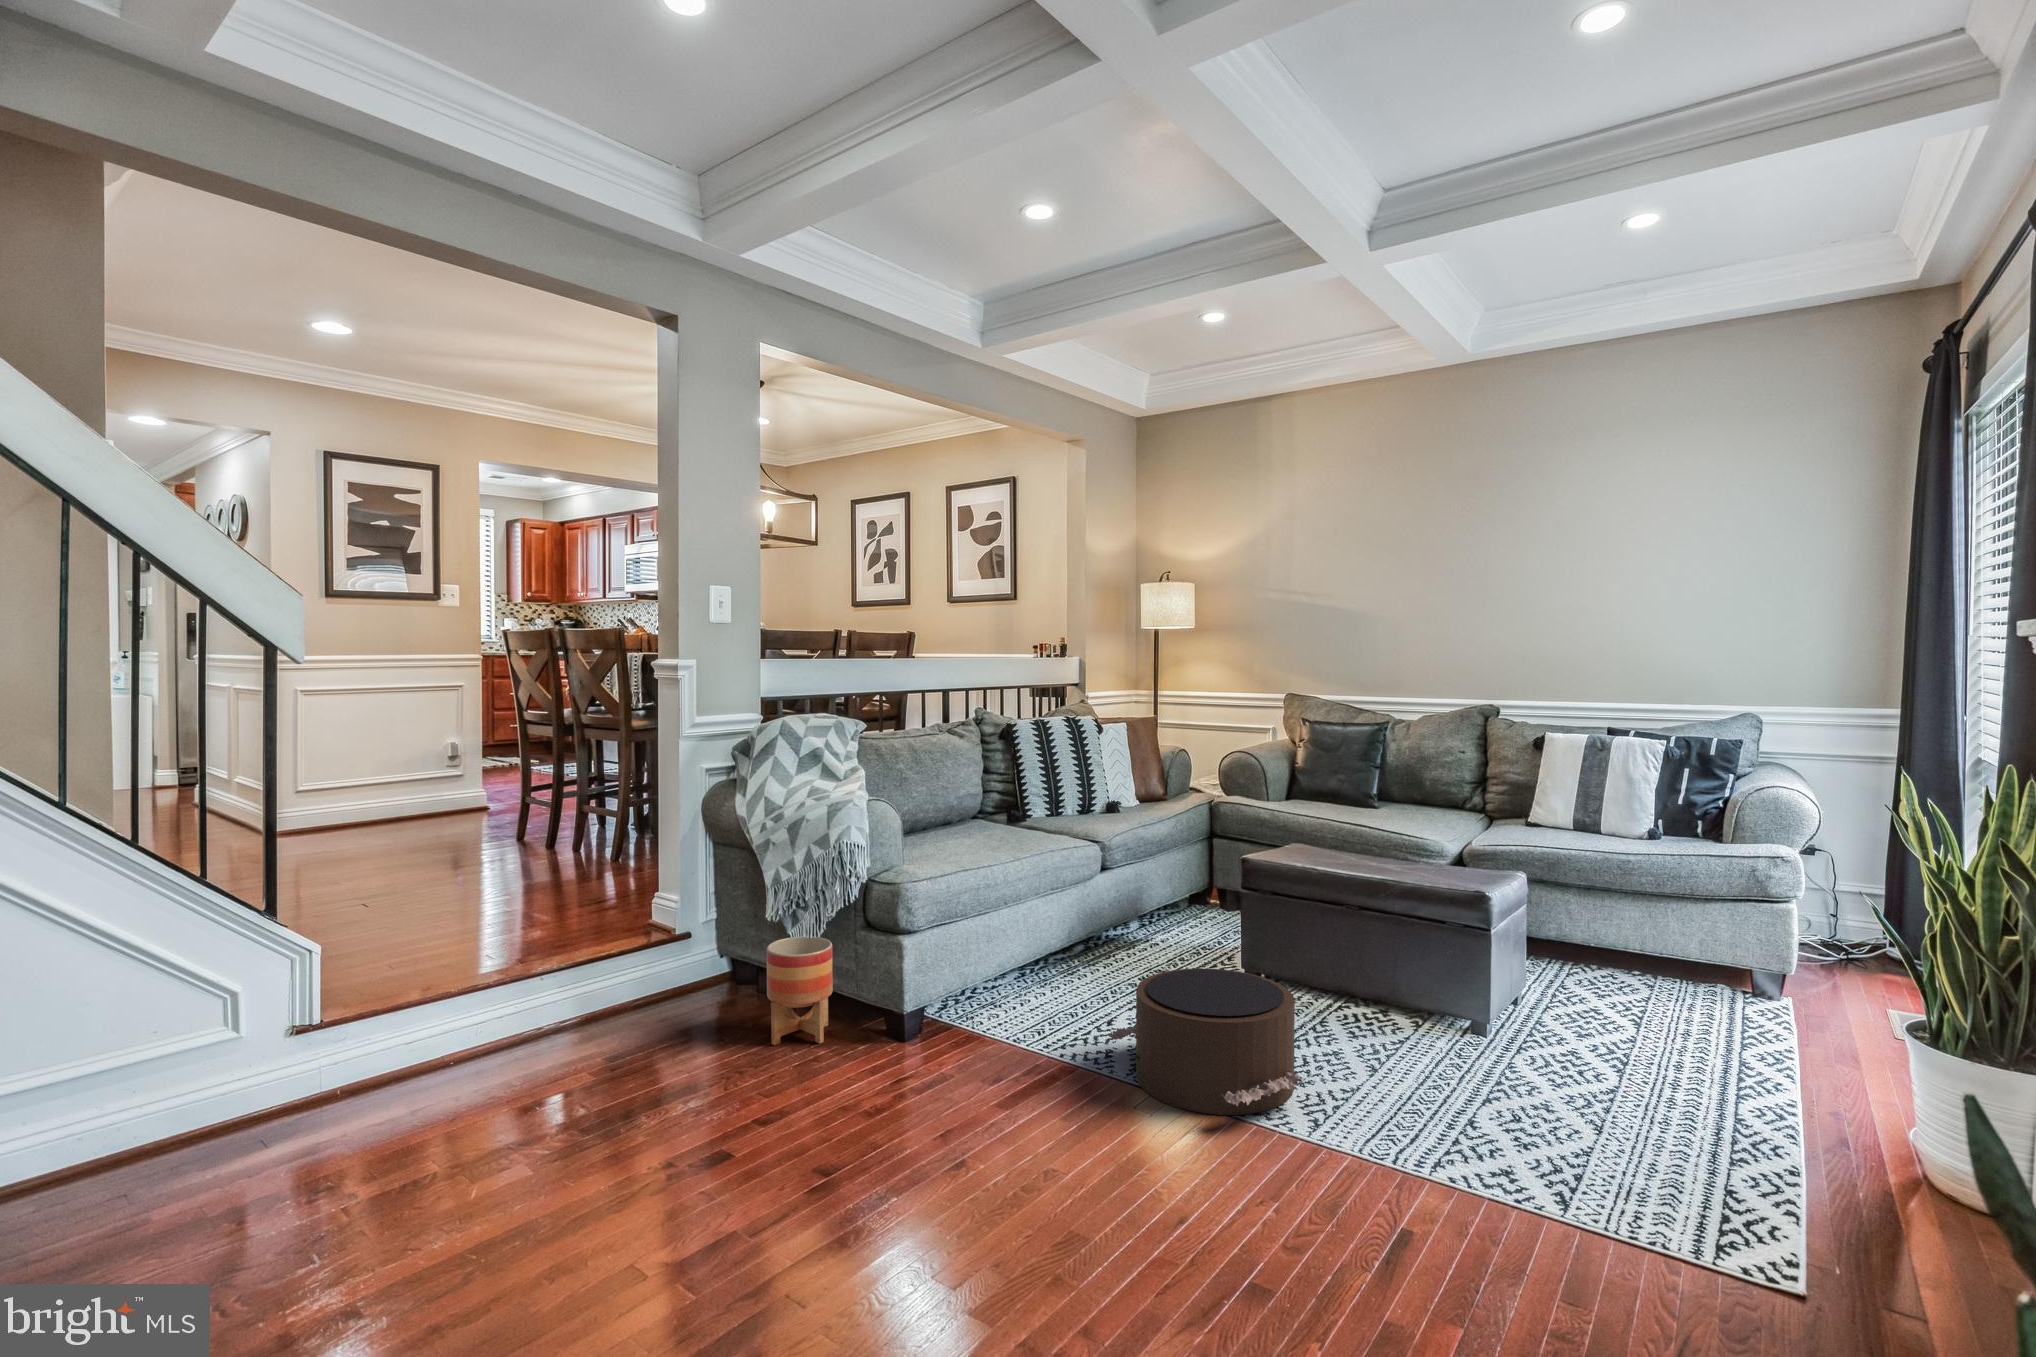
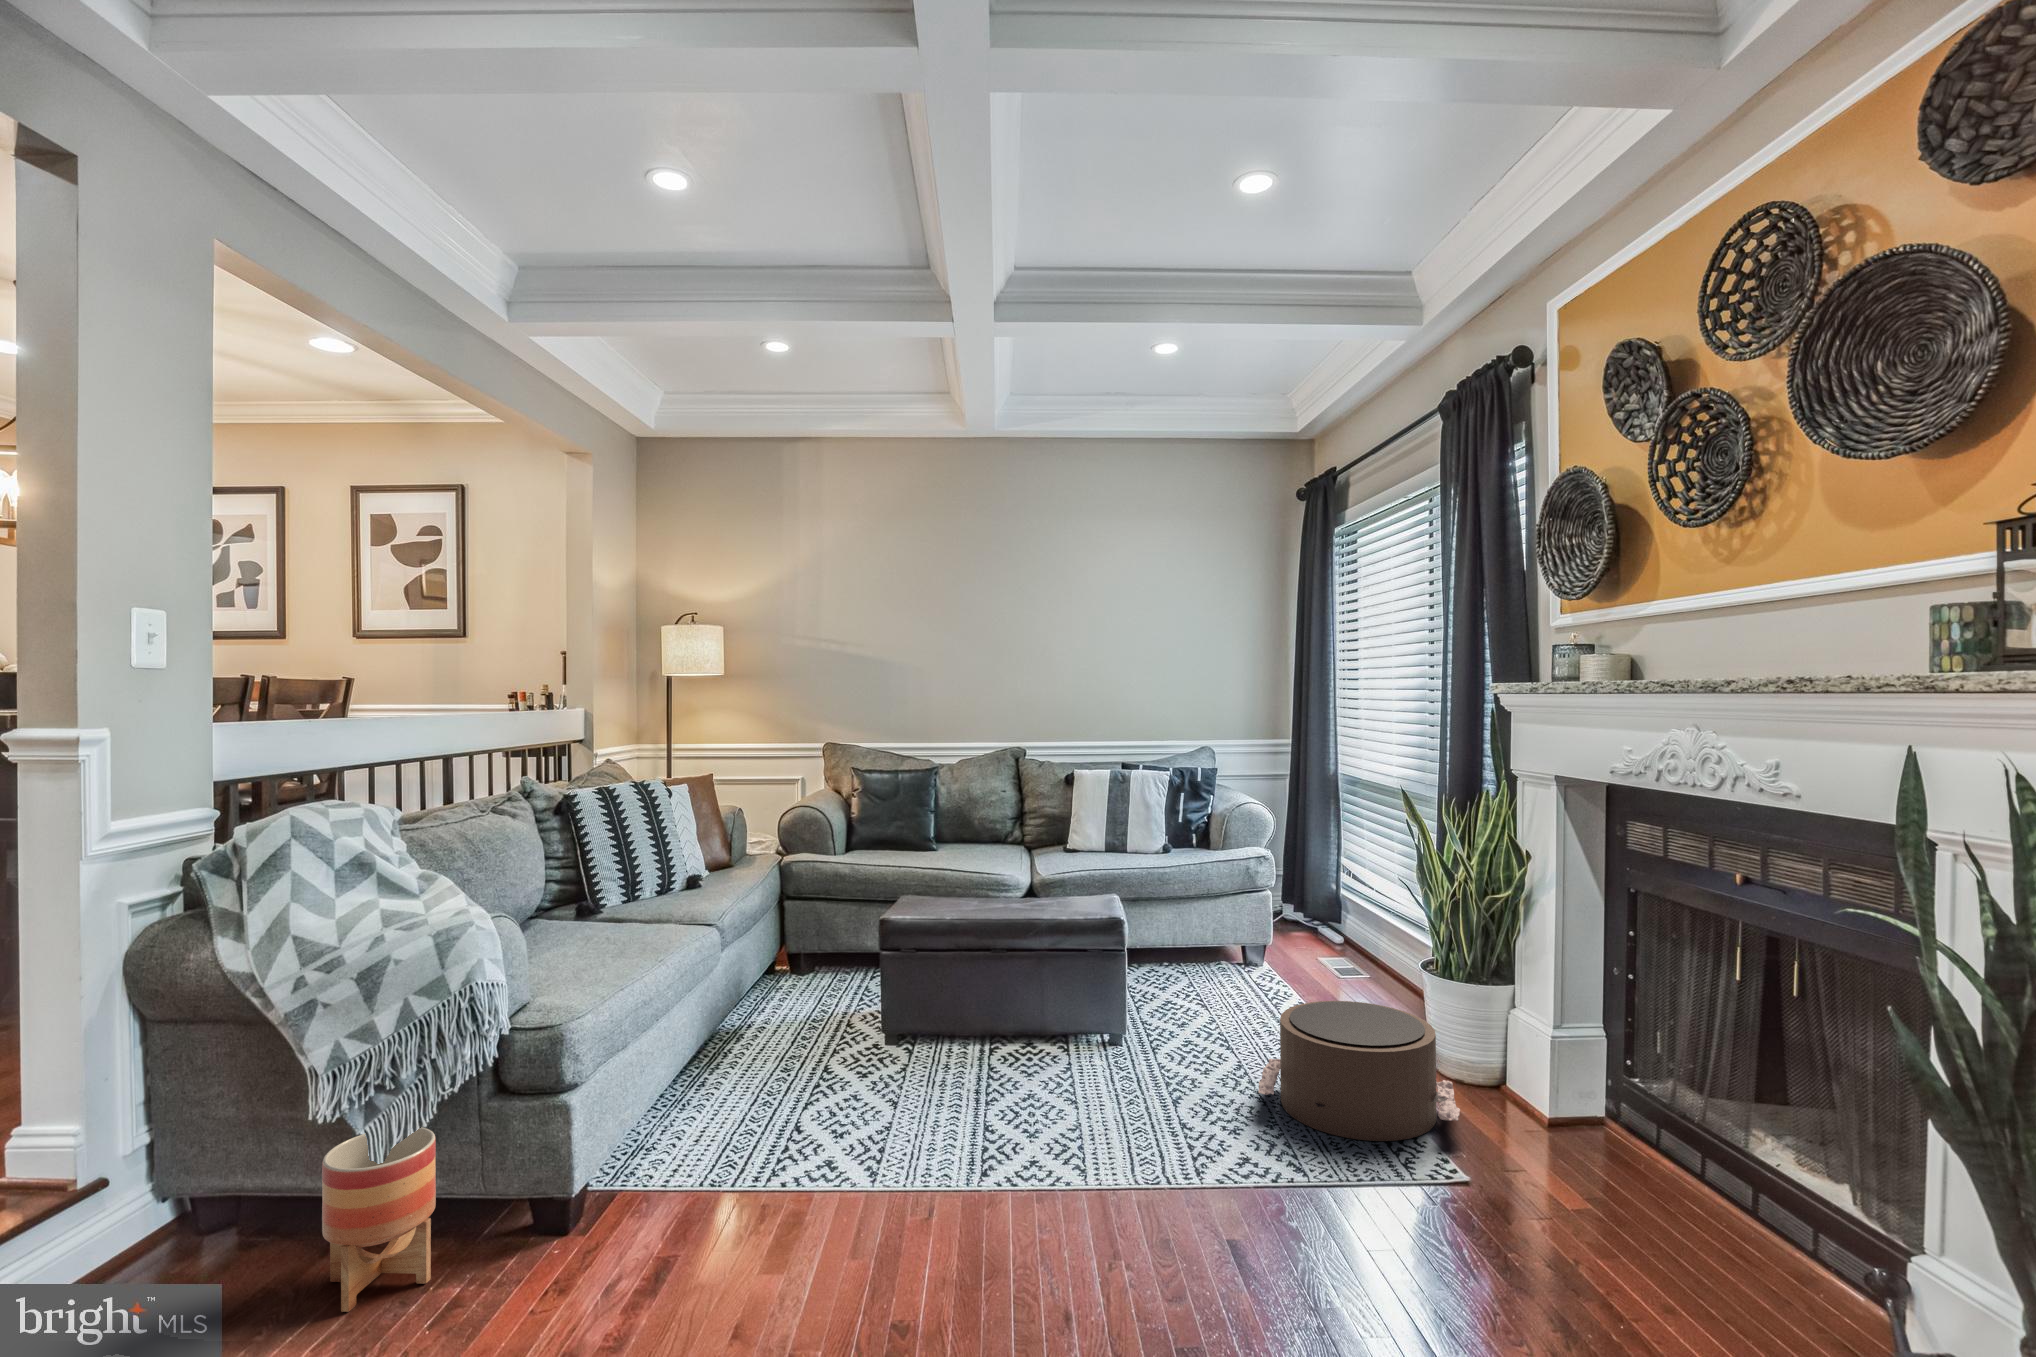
pouf: present [1108,968,1306,1115] -> present [1259,1001,1460,1141]

